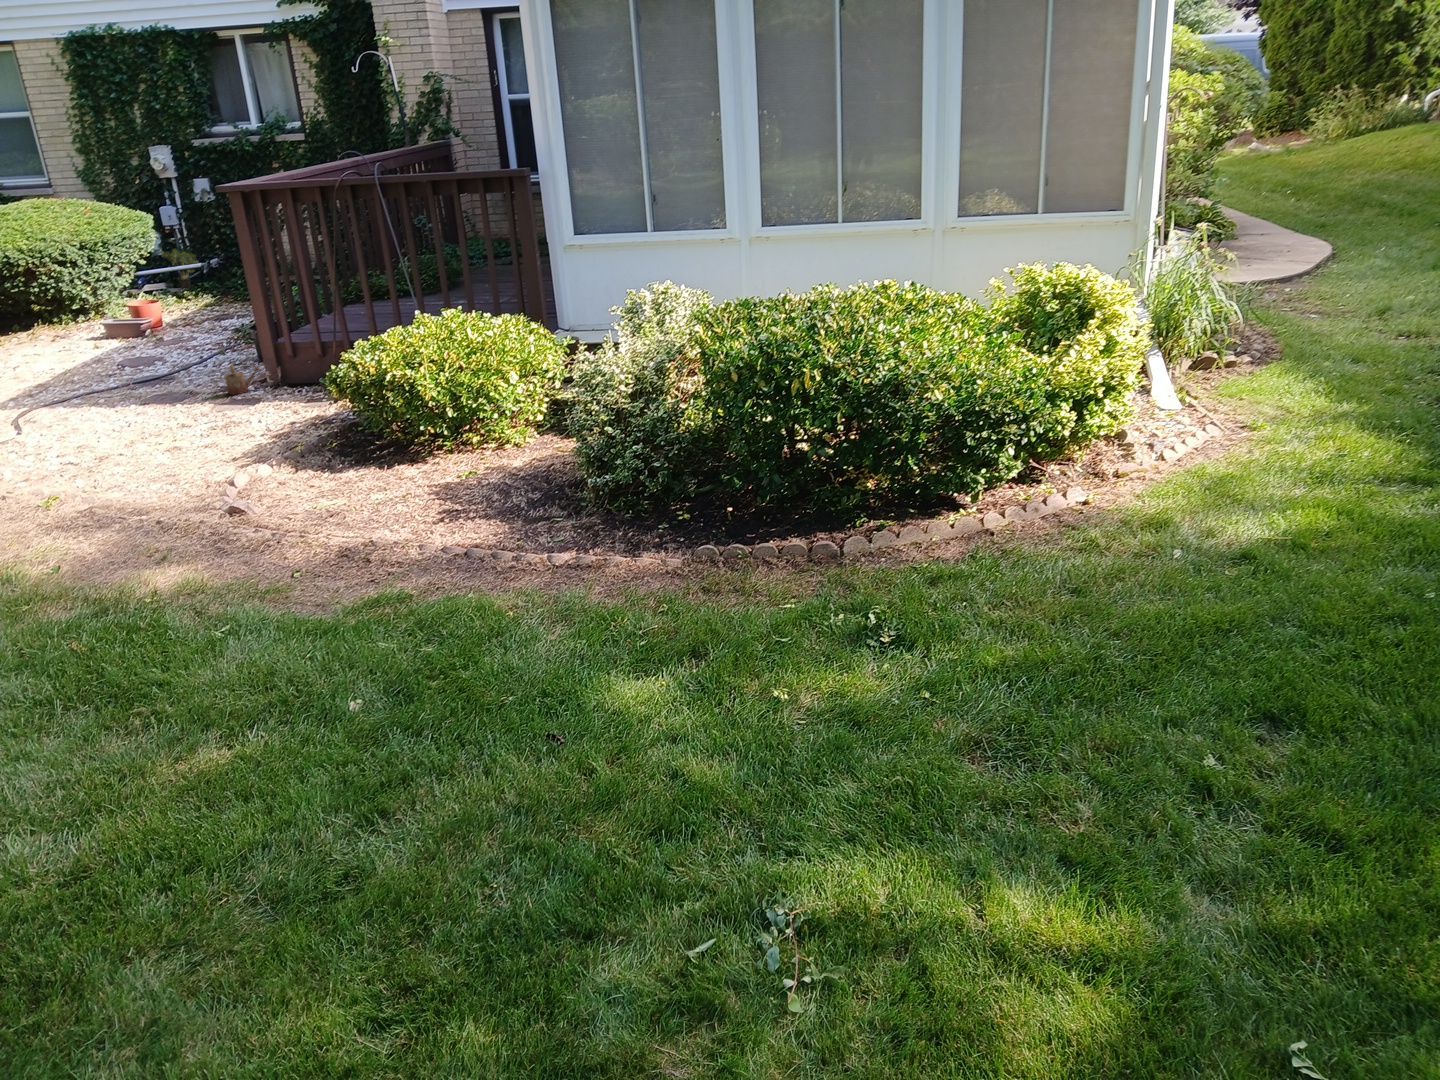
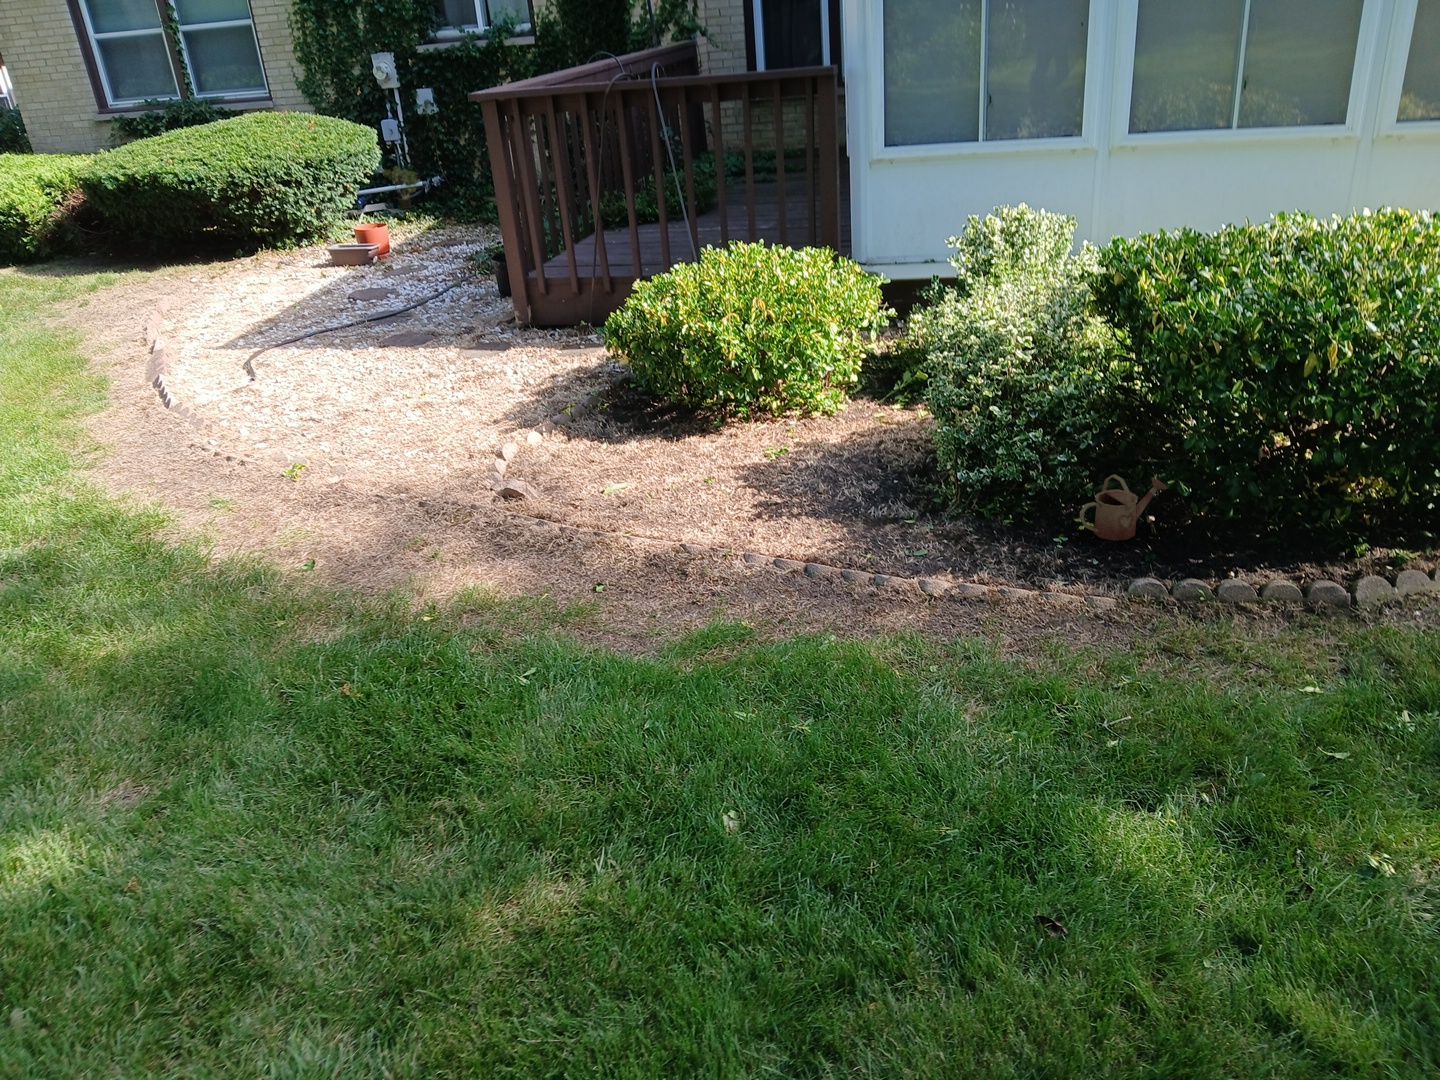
watering can: present [215,364,261,395] -> present [1080,474,1167,541]

